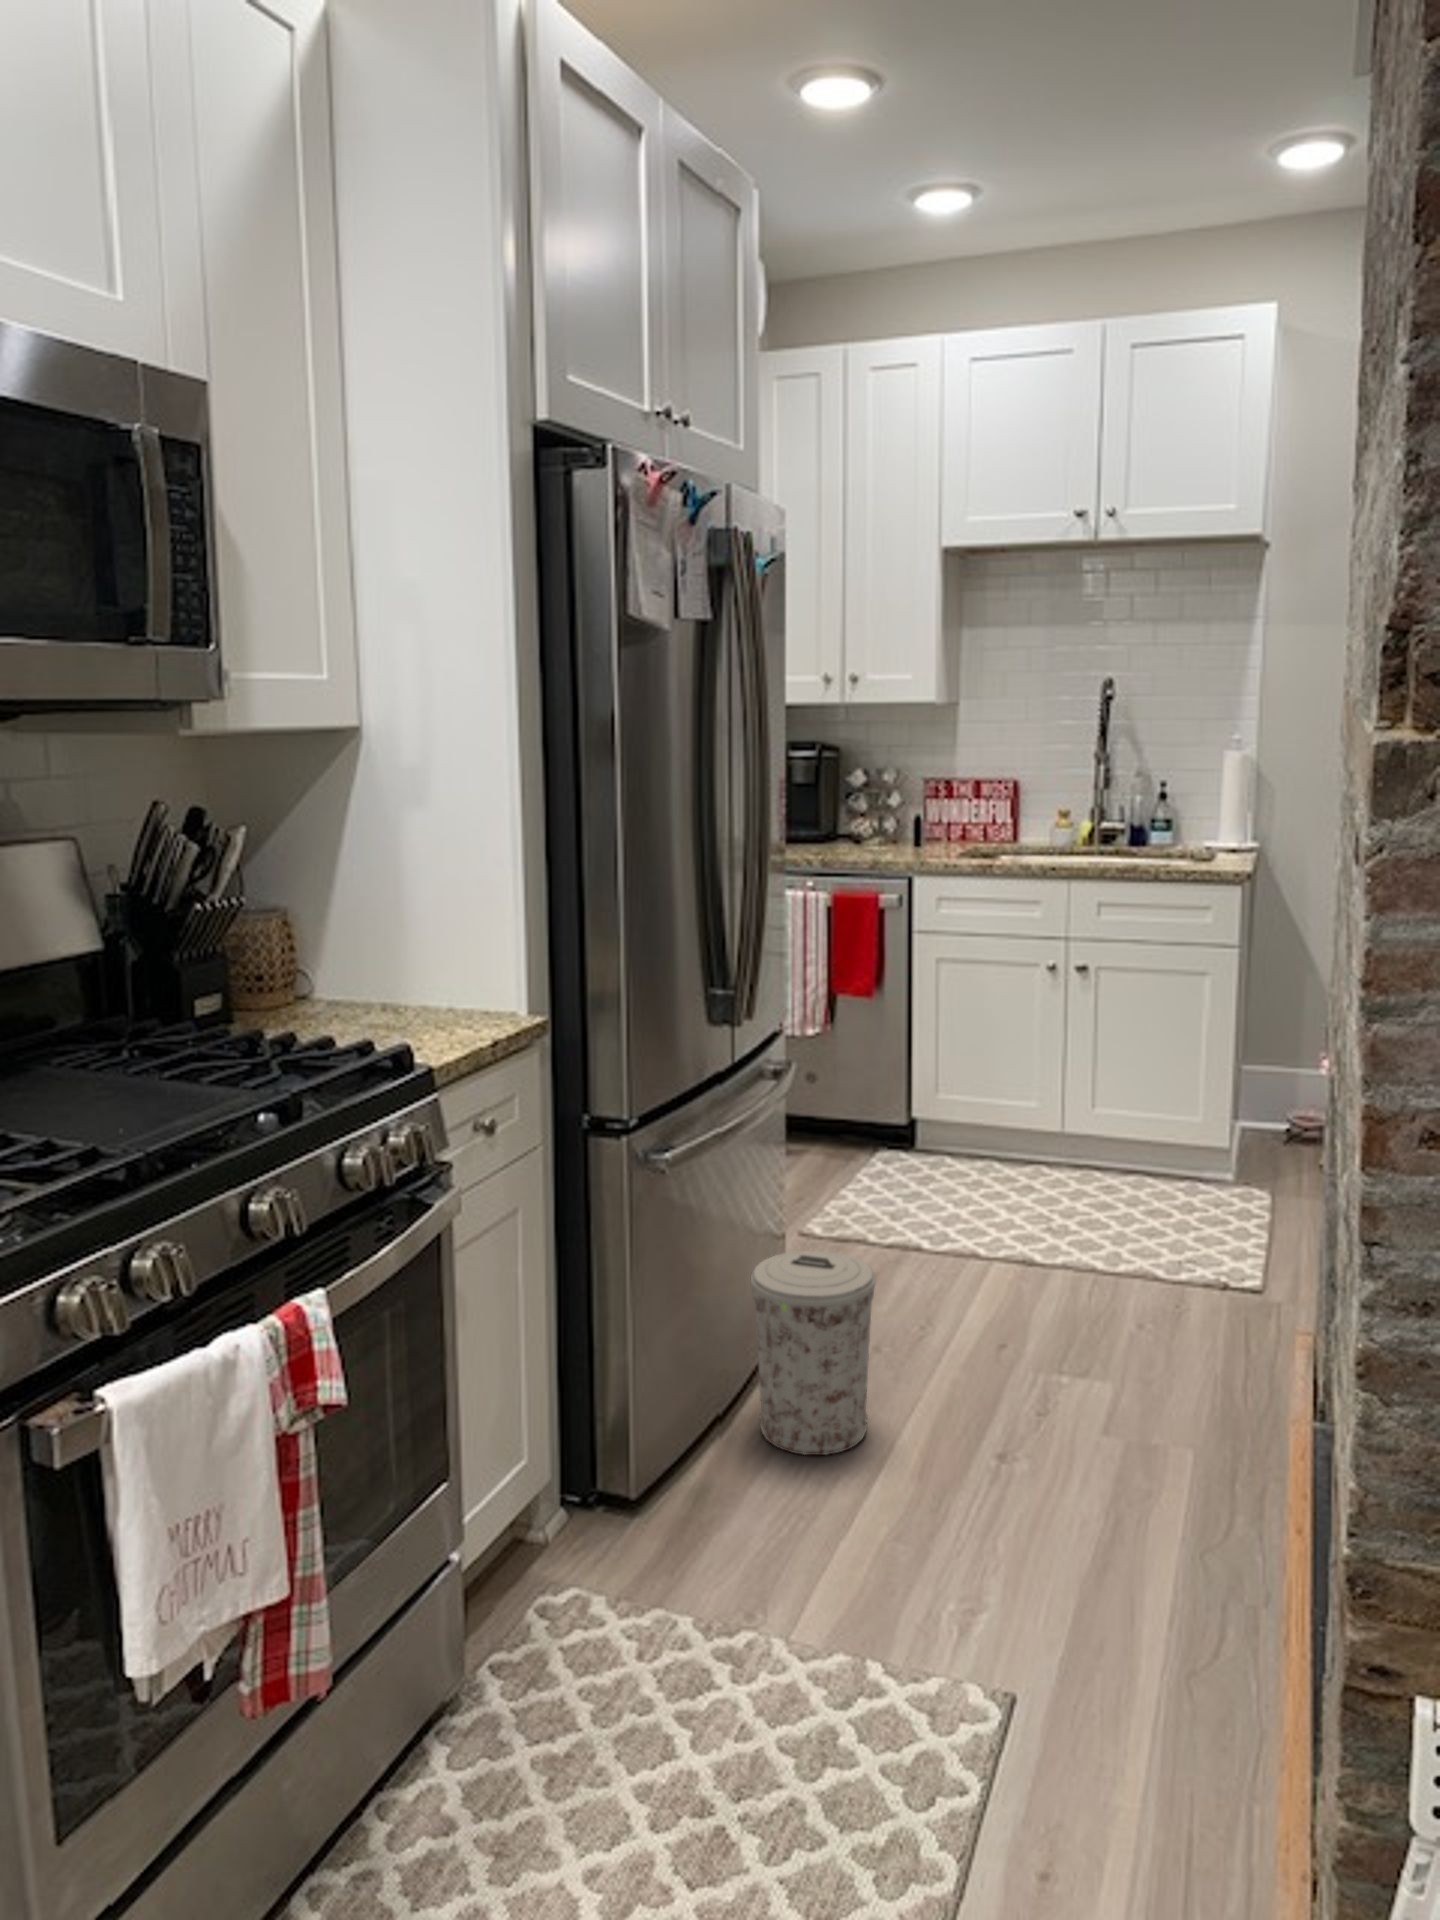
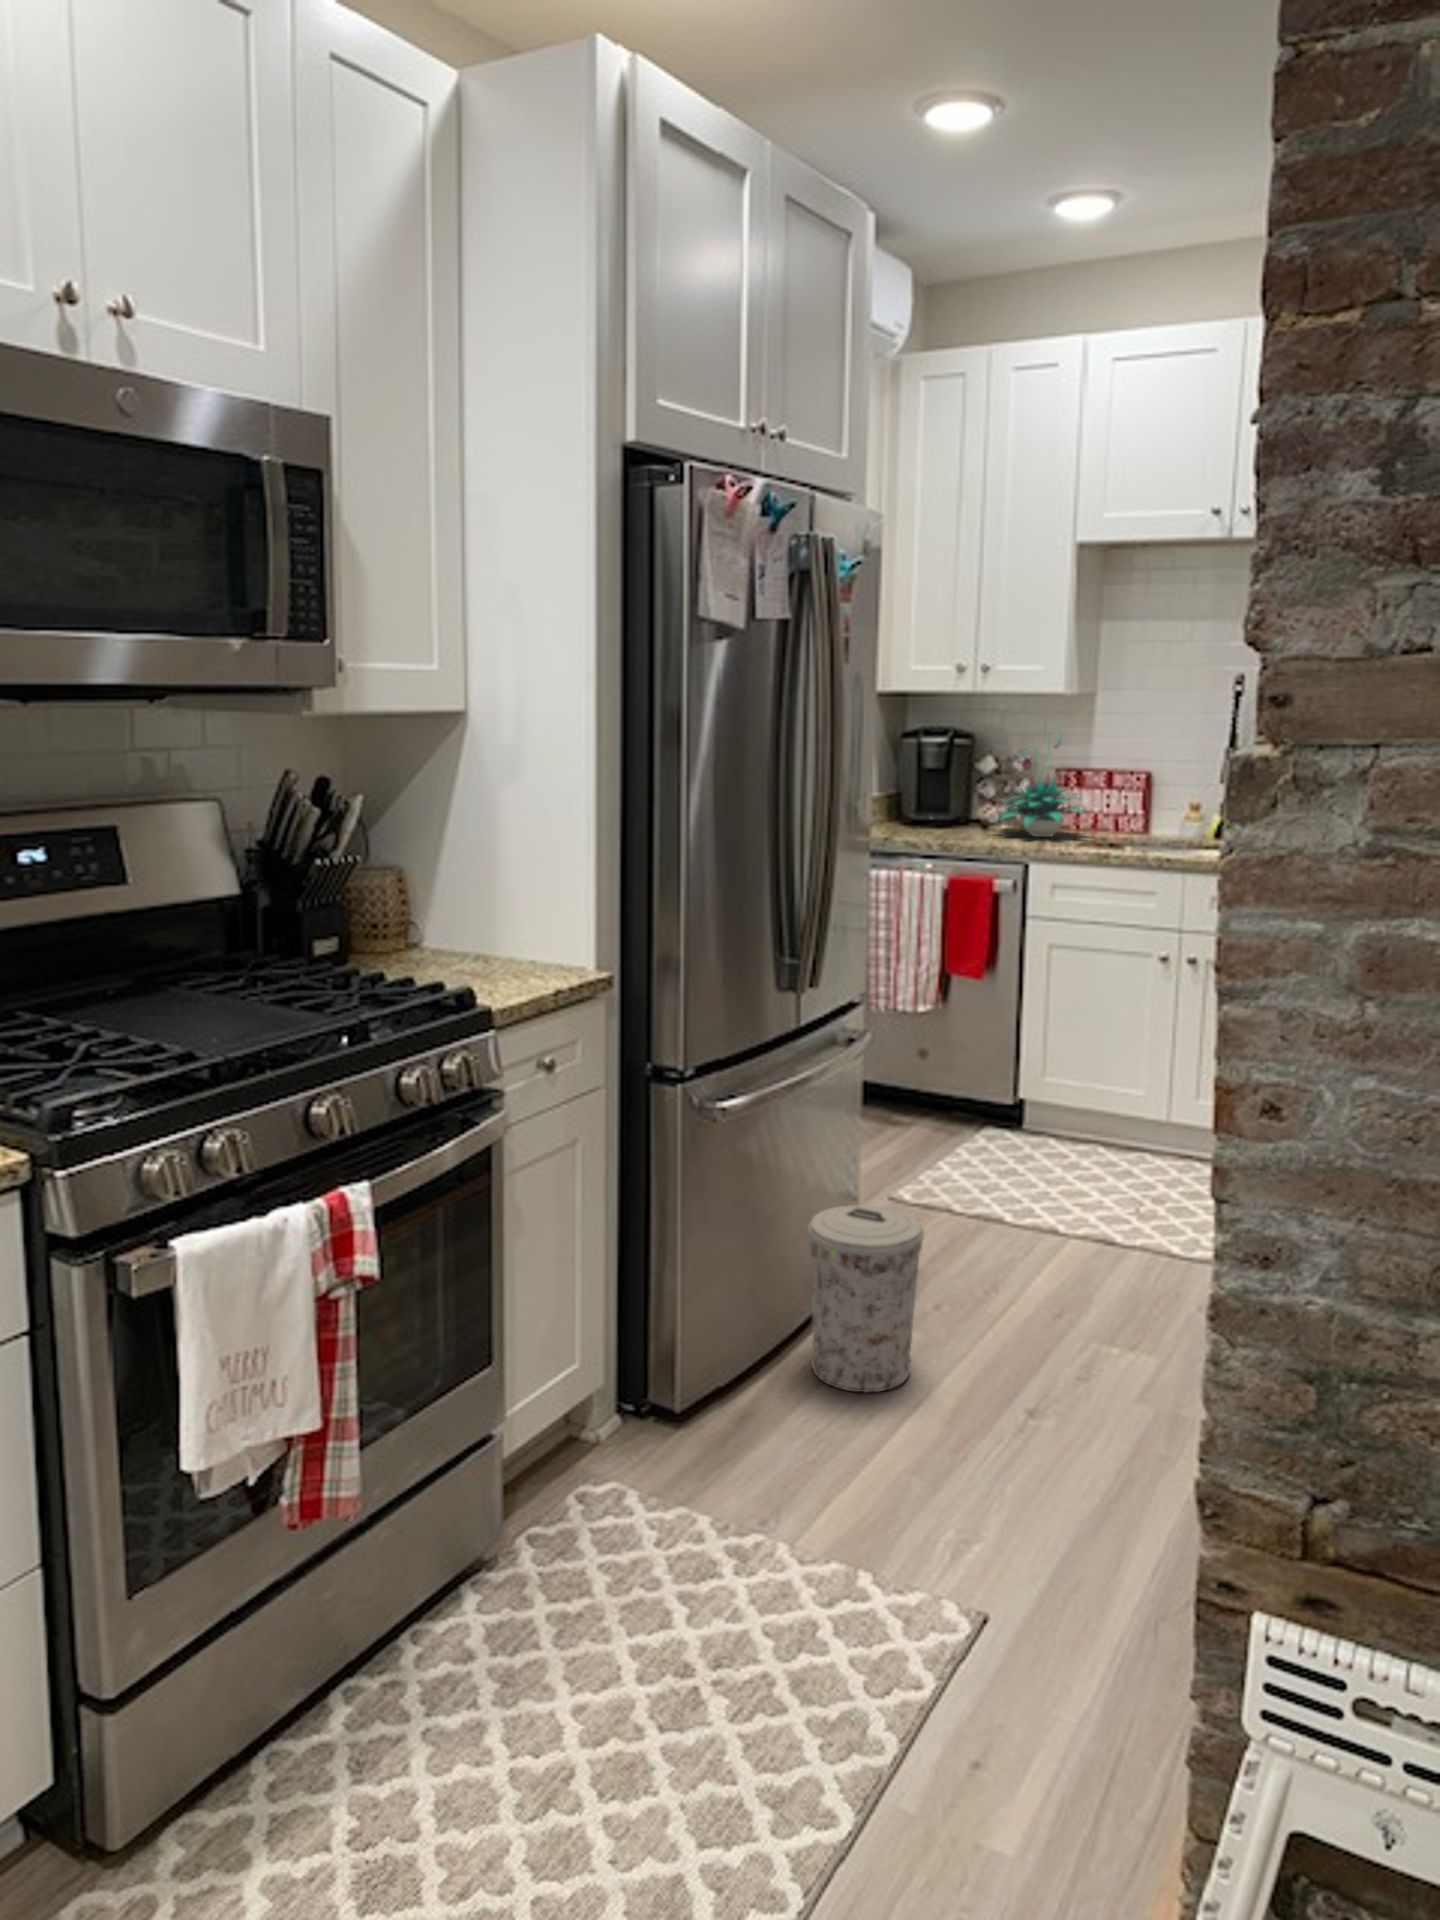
plant: none [864,733,969,847] -> present [1000,728,1085,837]

